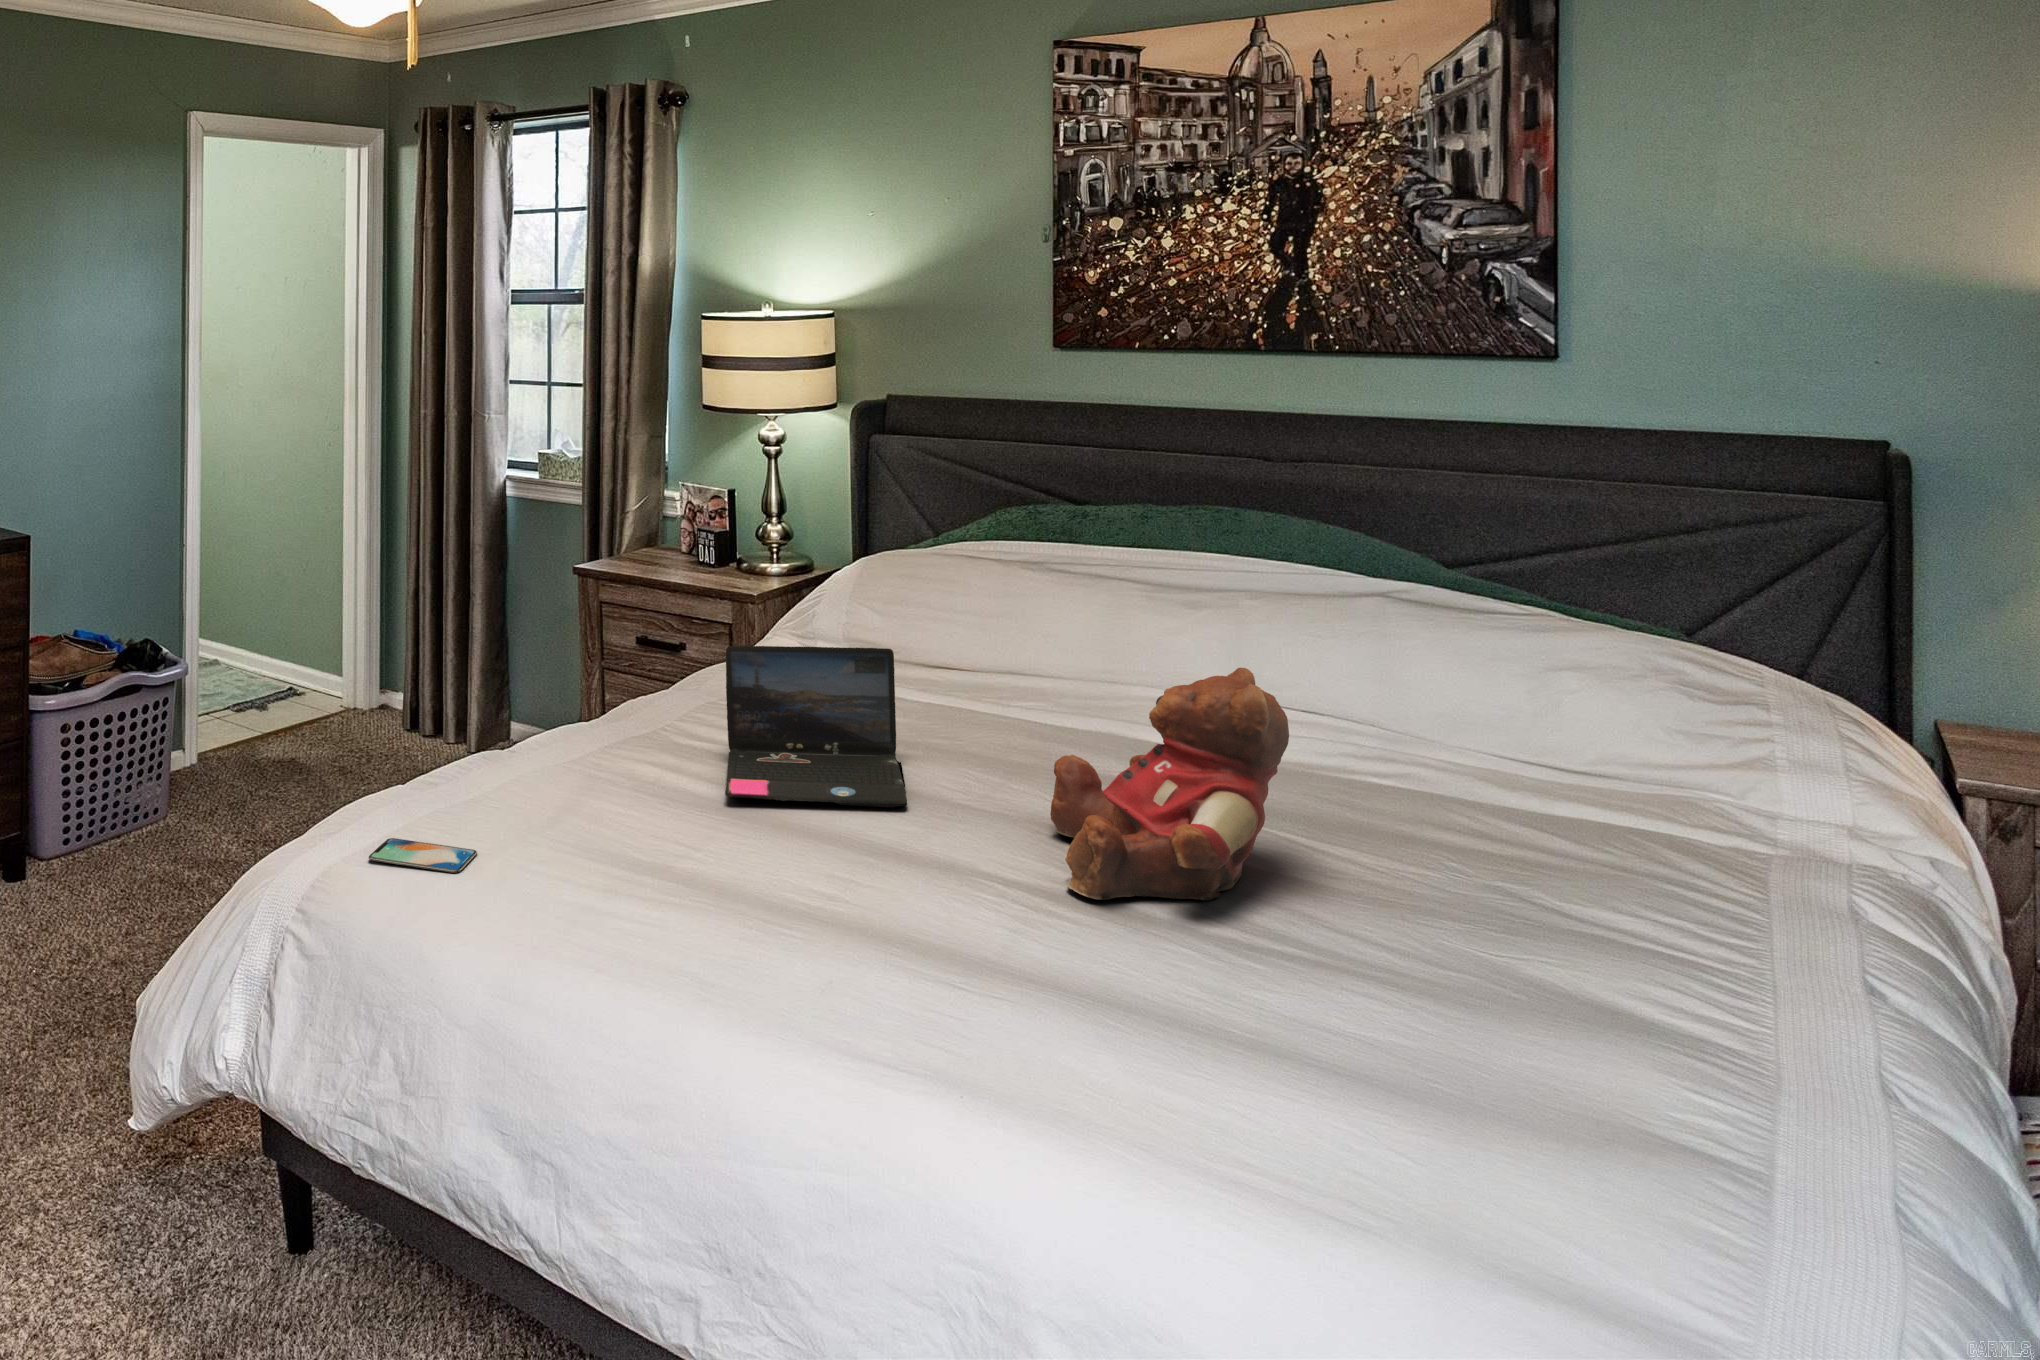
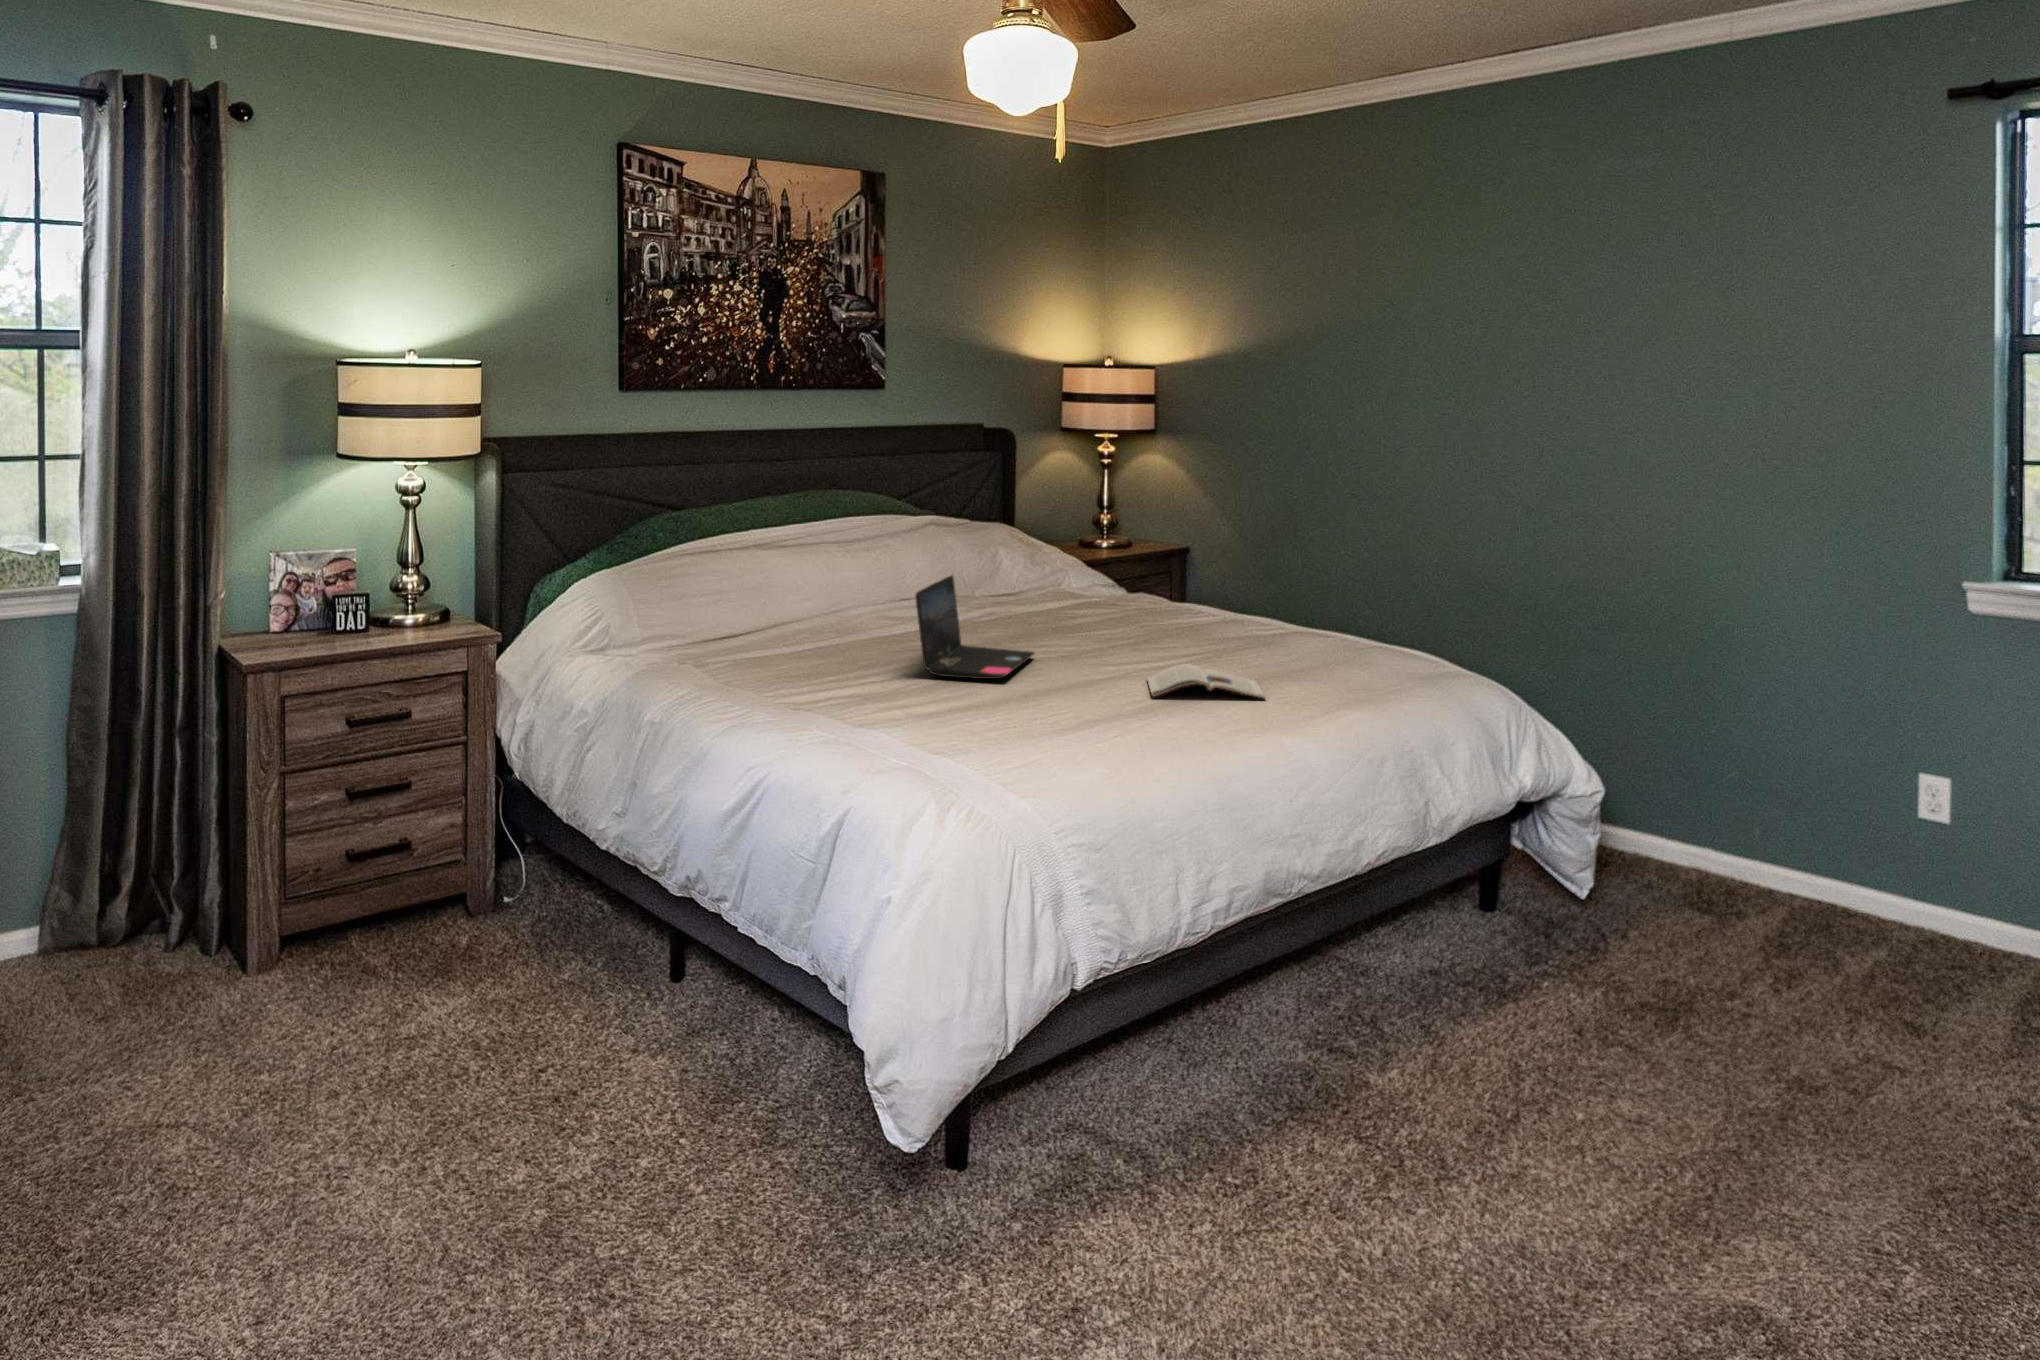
teddy bear: present [1050,668,1289,900] -> none [1065,529,1194,646]
smartphone: present [369,838,477,873] -> none [1025,731,1089,753]
magazine: none [689,891,879,996] -> present [1147,664,1265,698]

